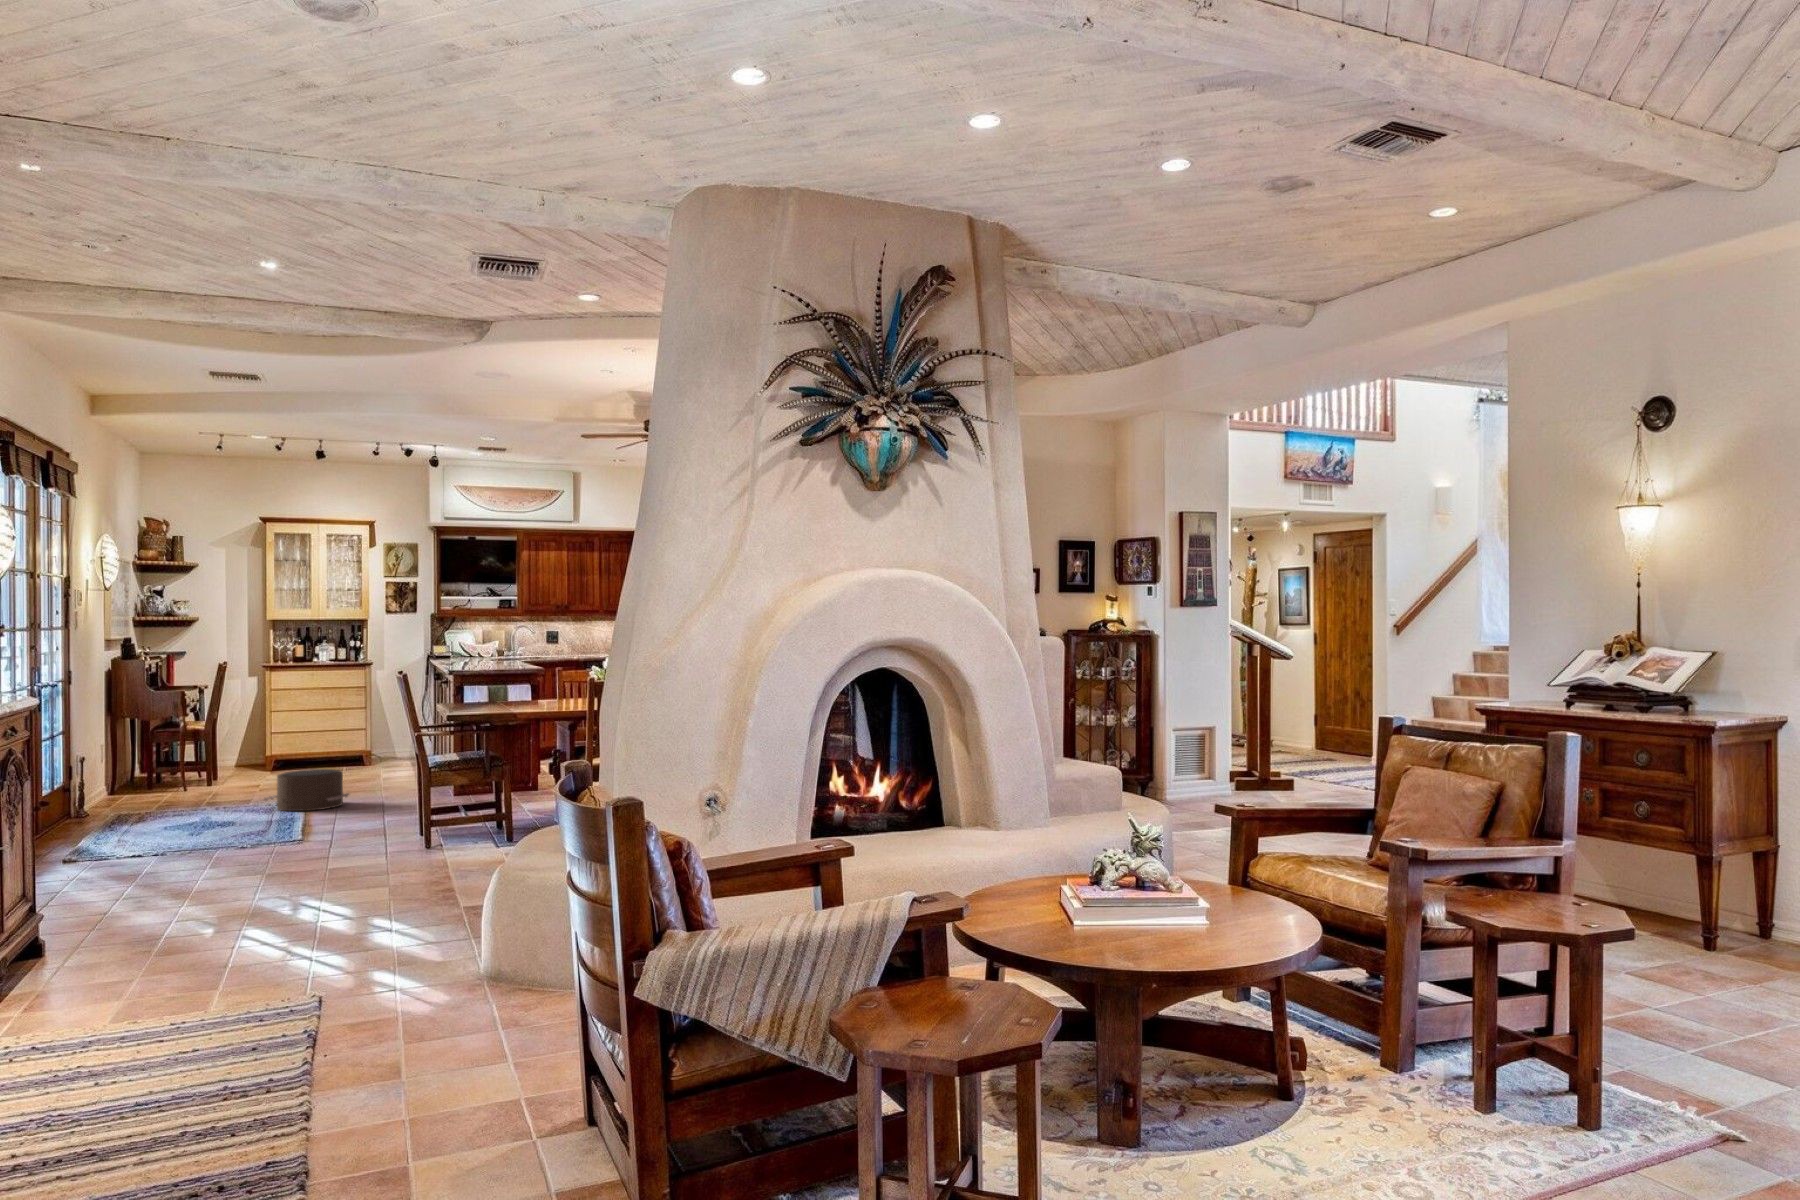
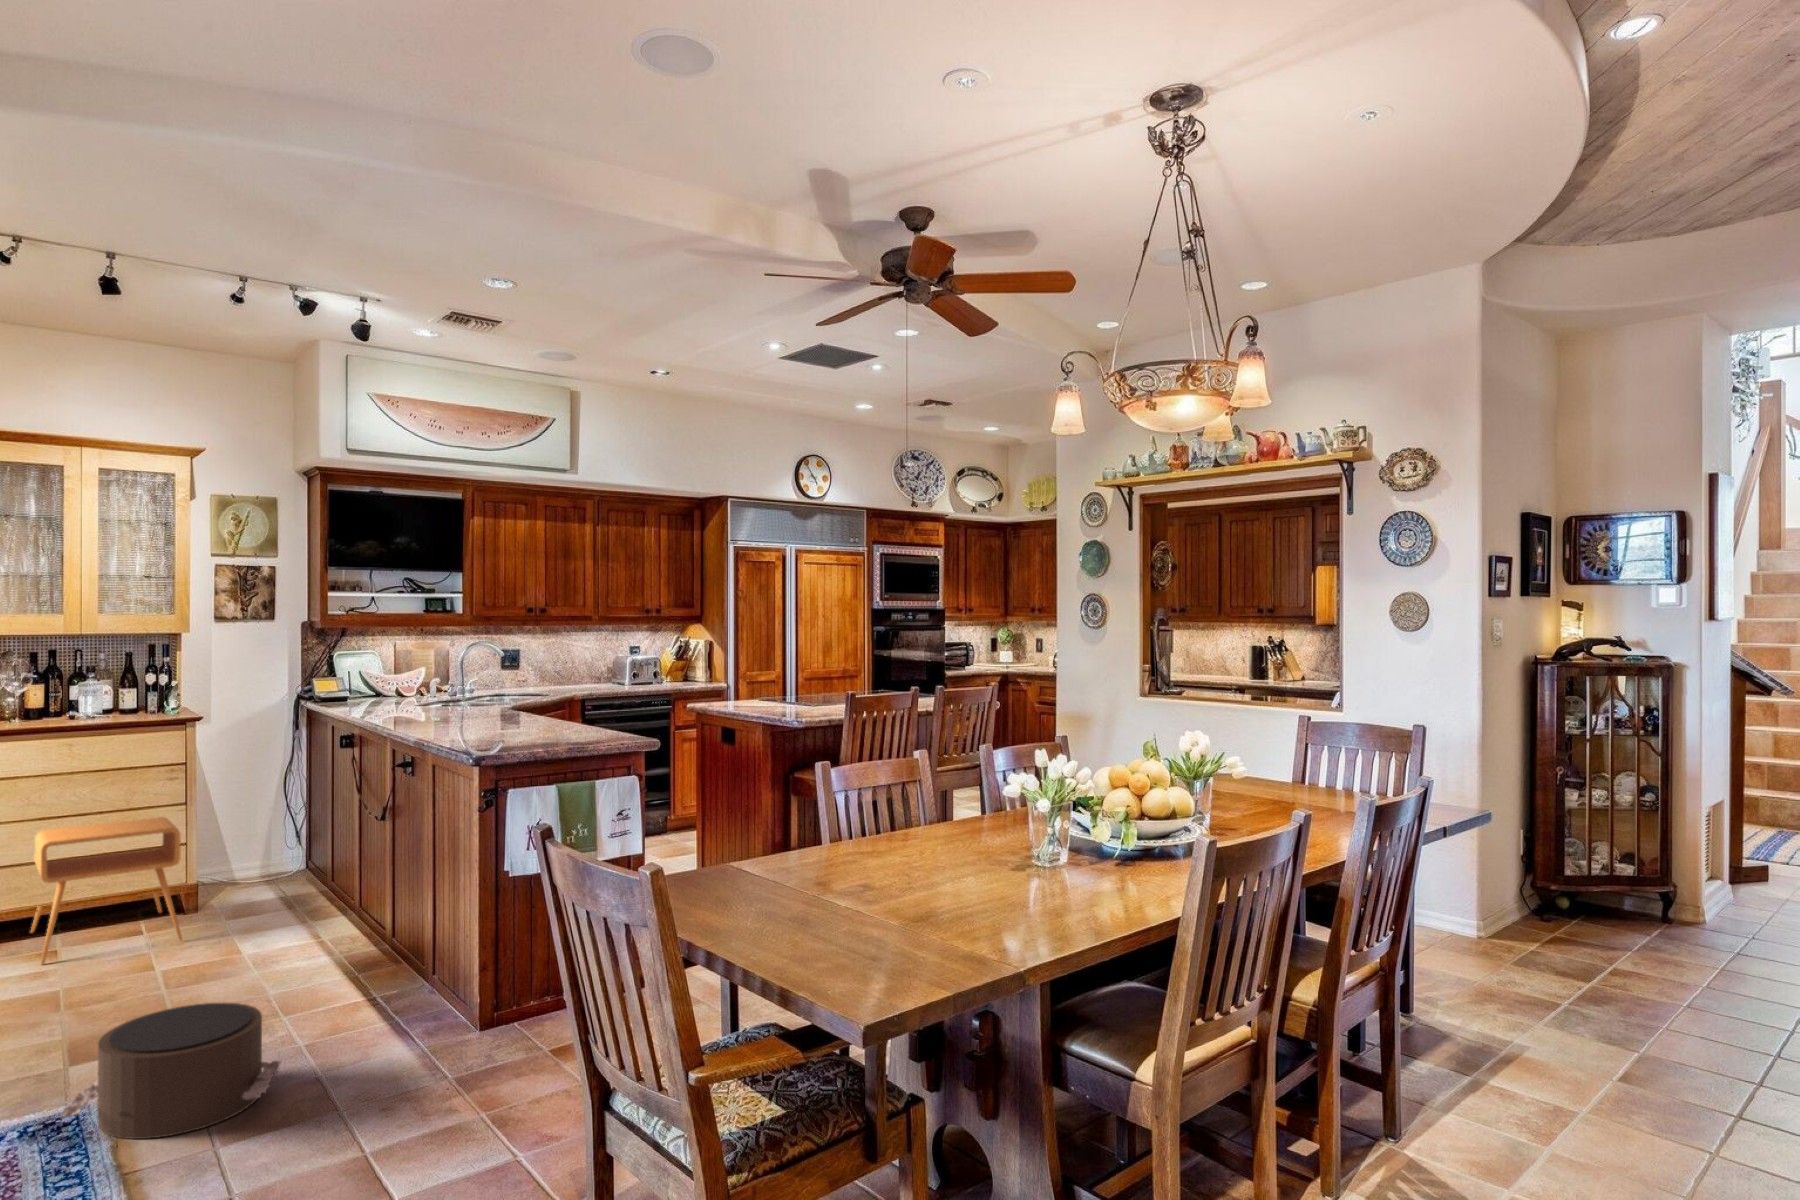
side table: none [289,711,354,776] -> present [31,817,182,965]

